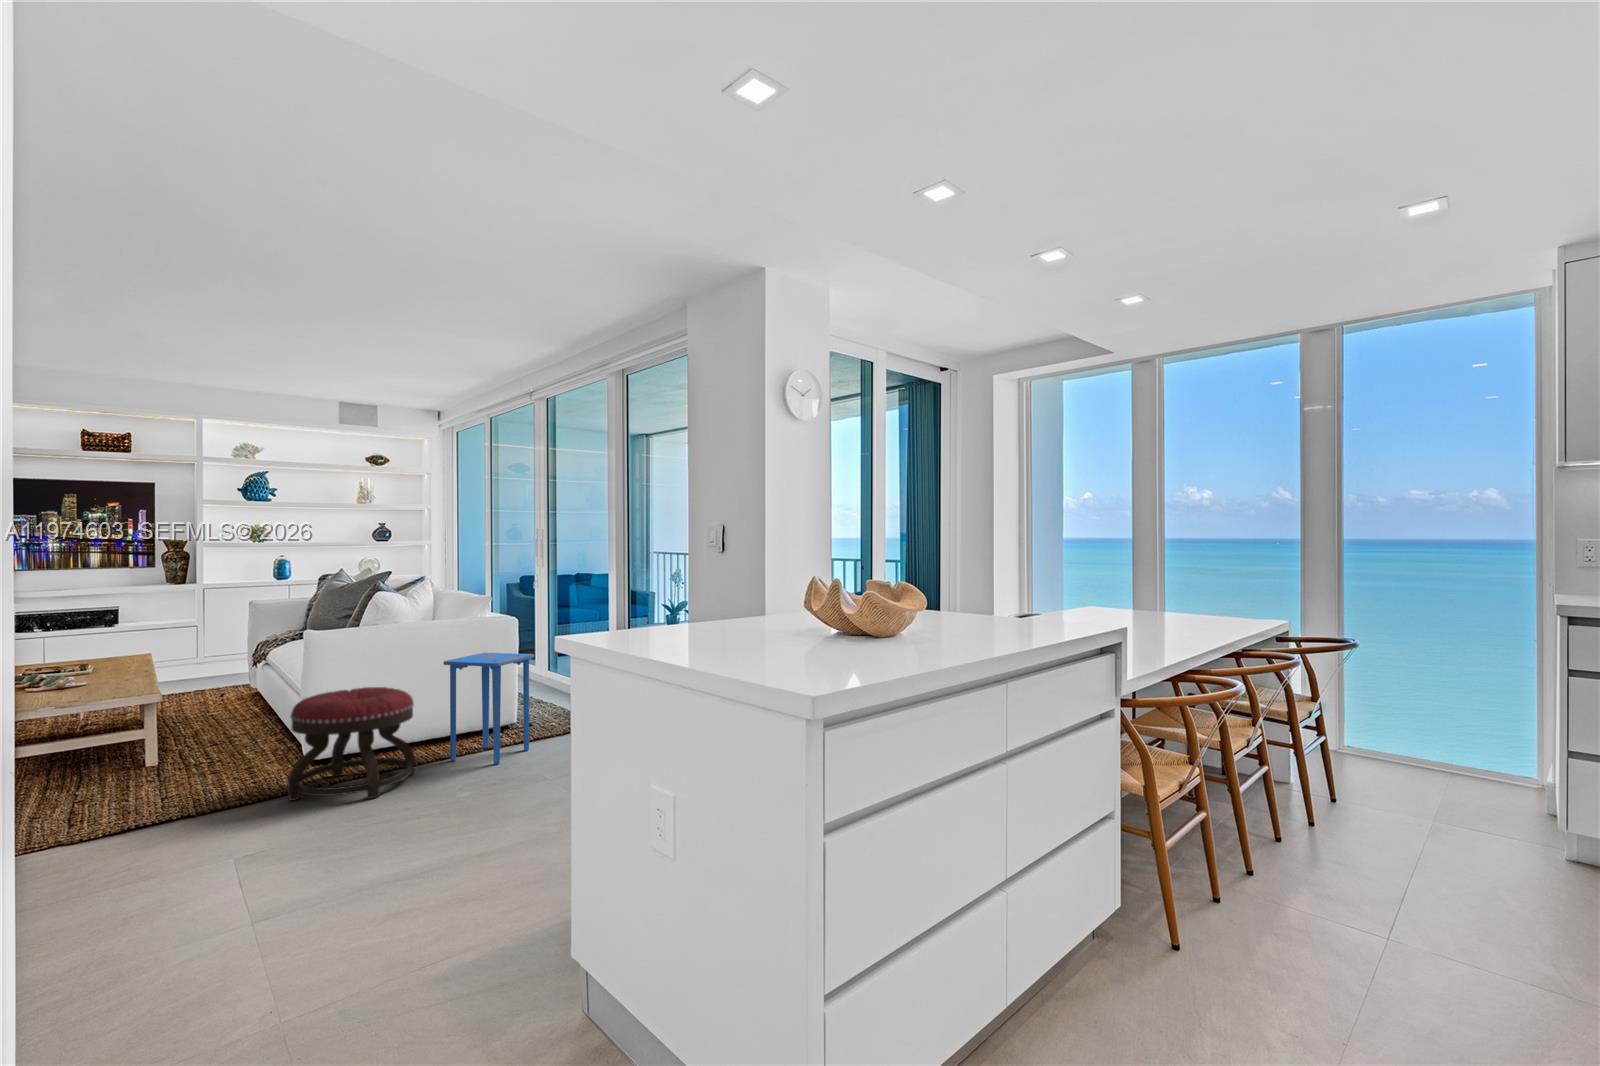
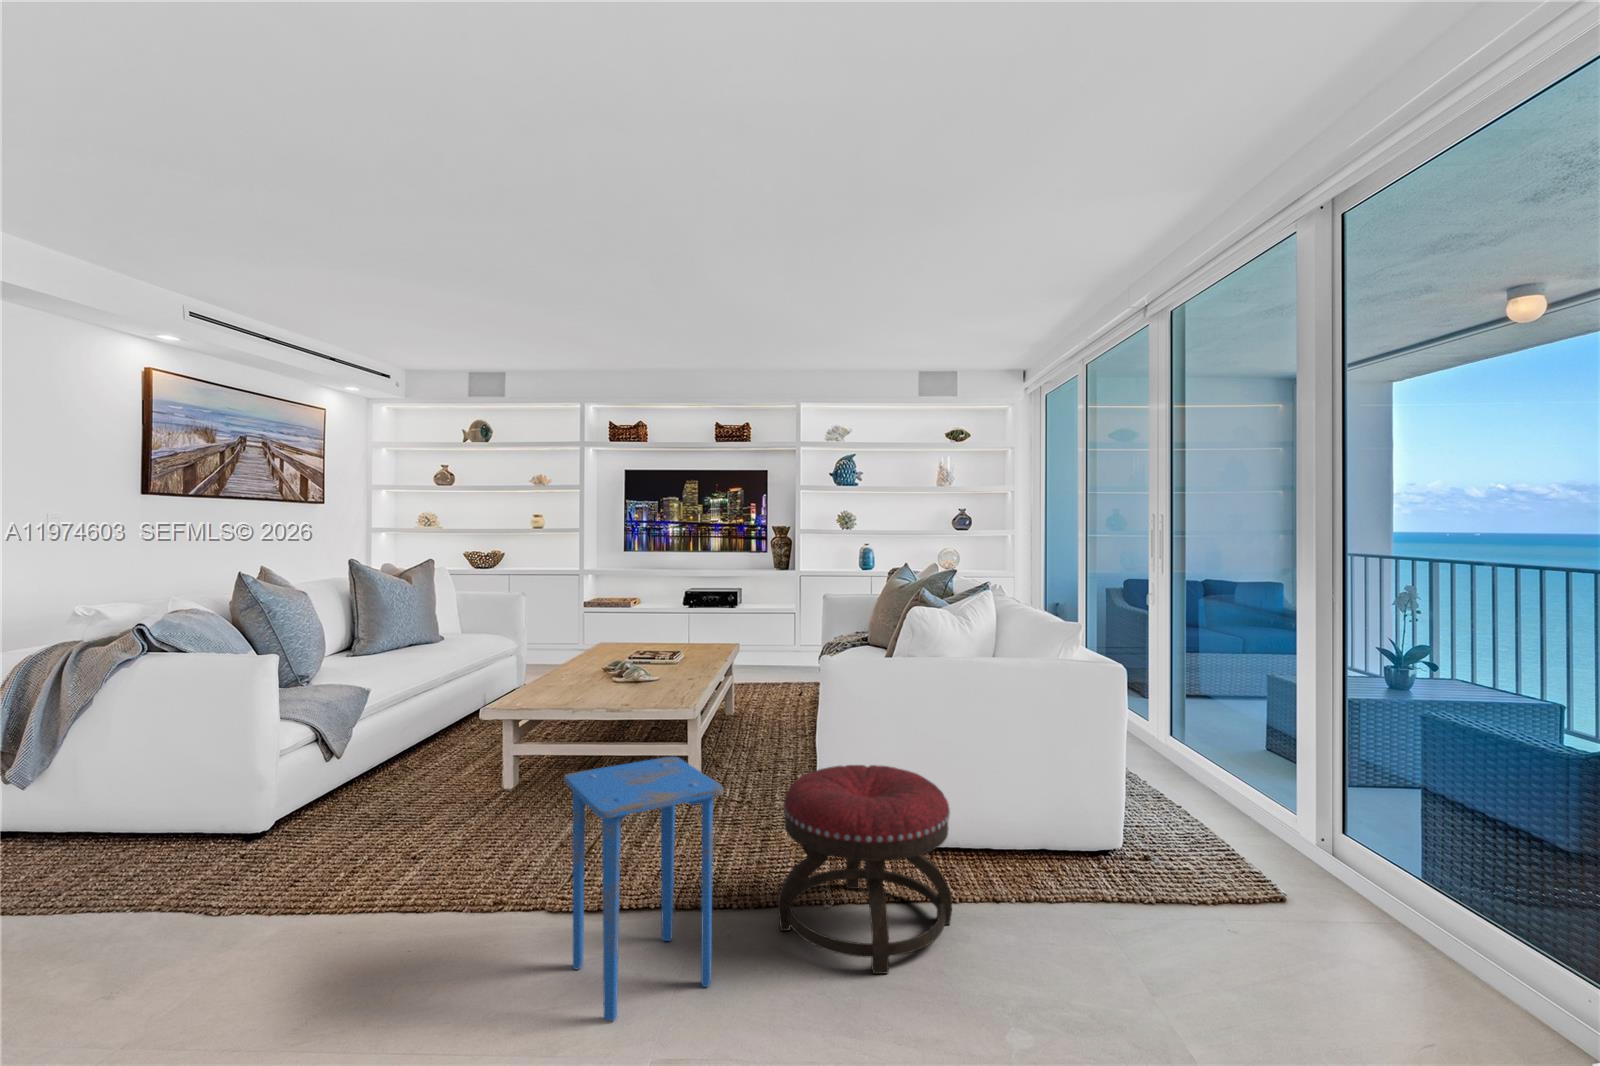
side table: present [444,653,534,764] -> present [564,756,723,1021]

